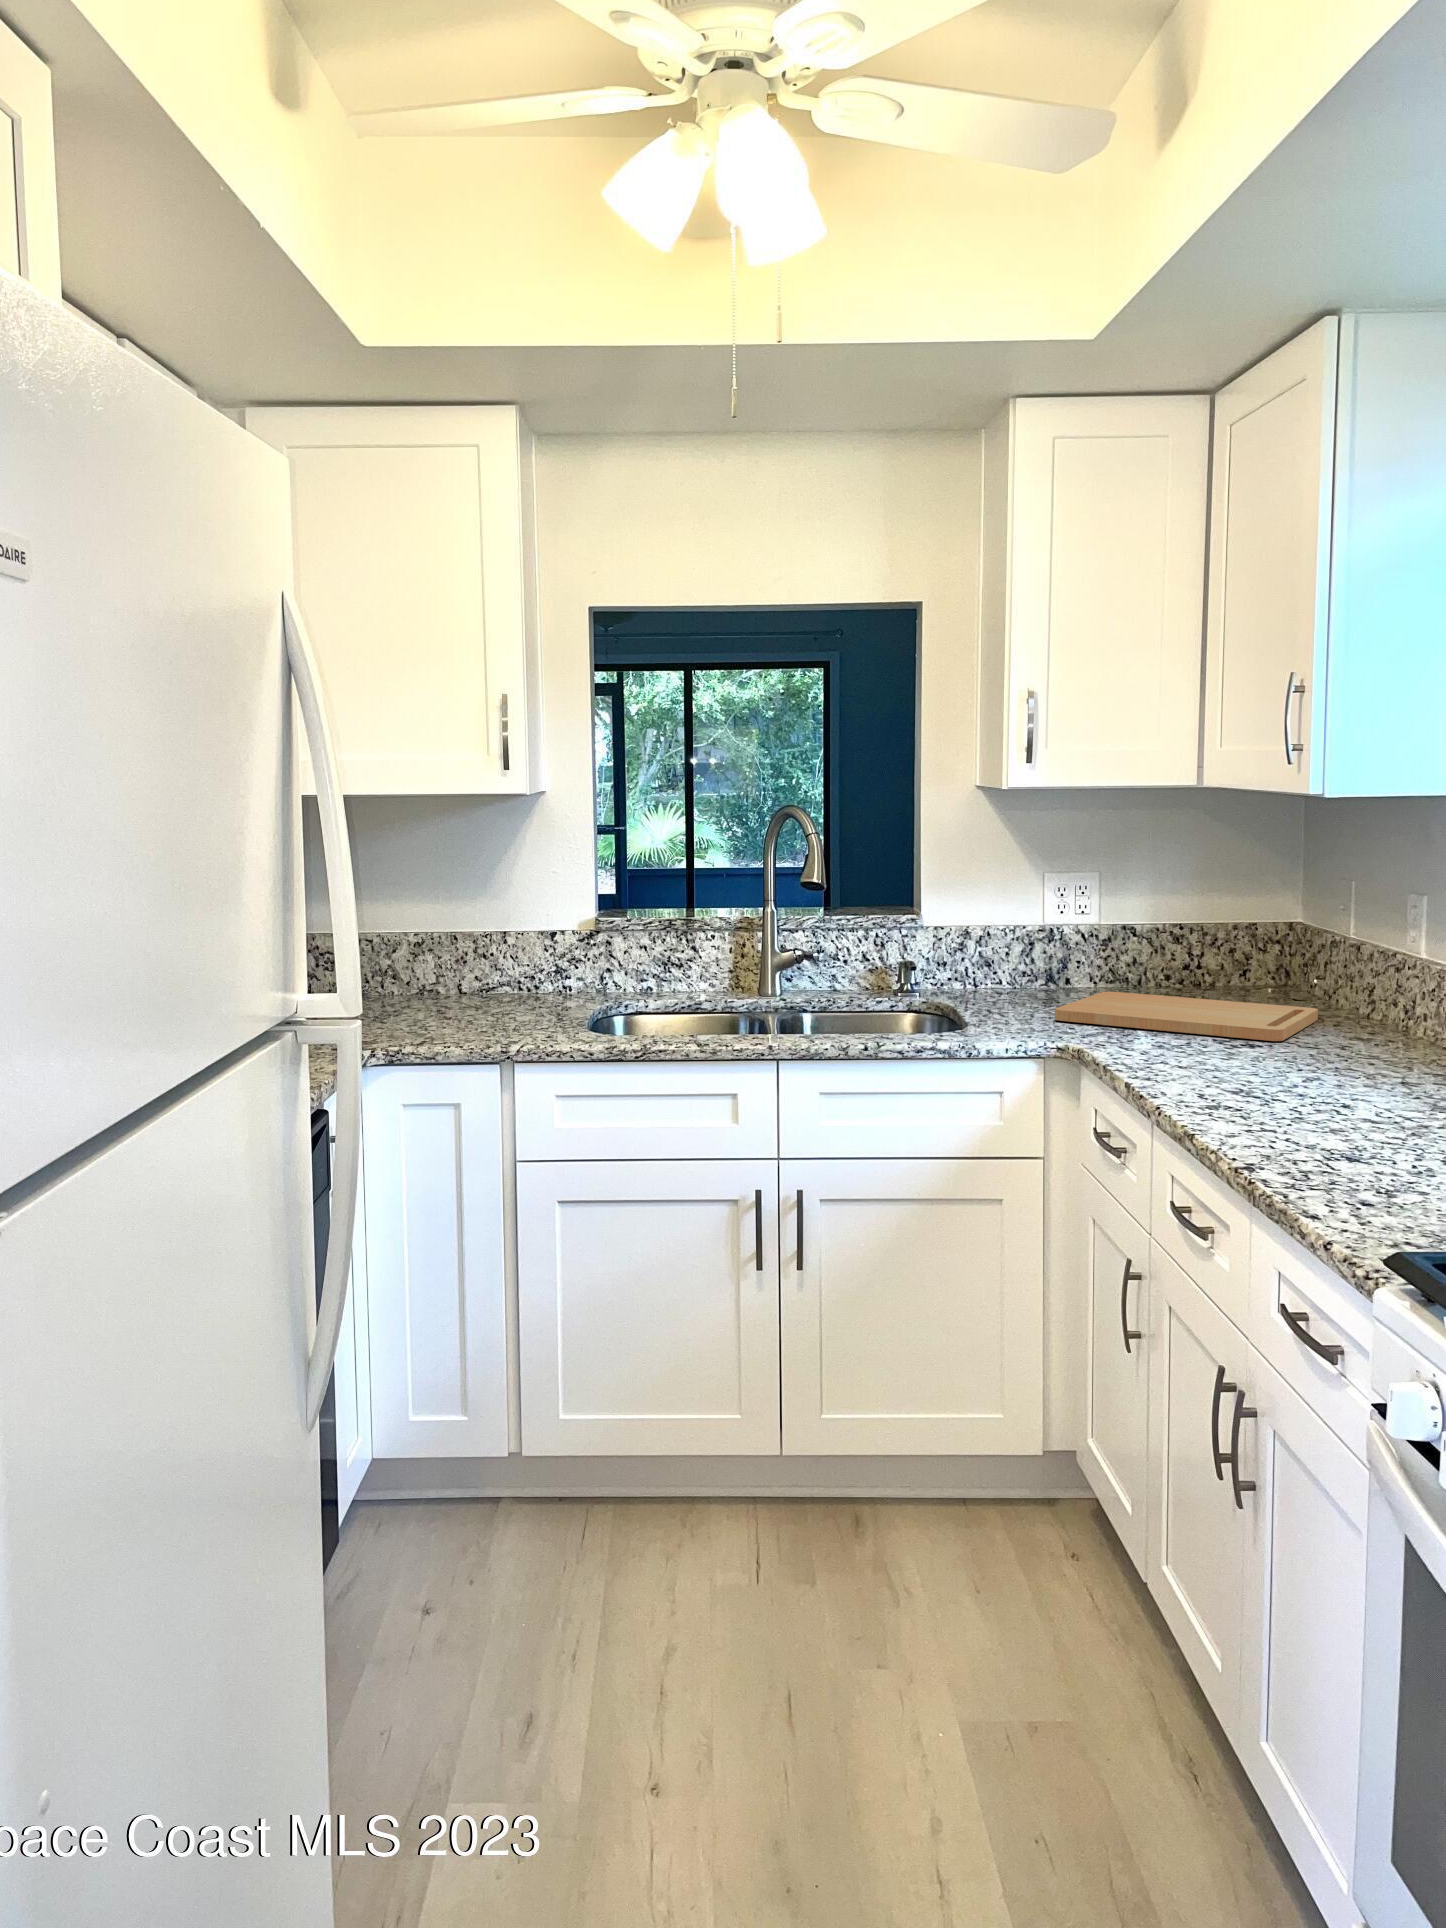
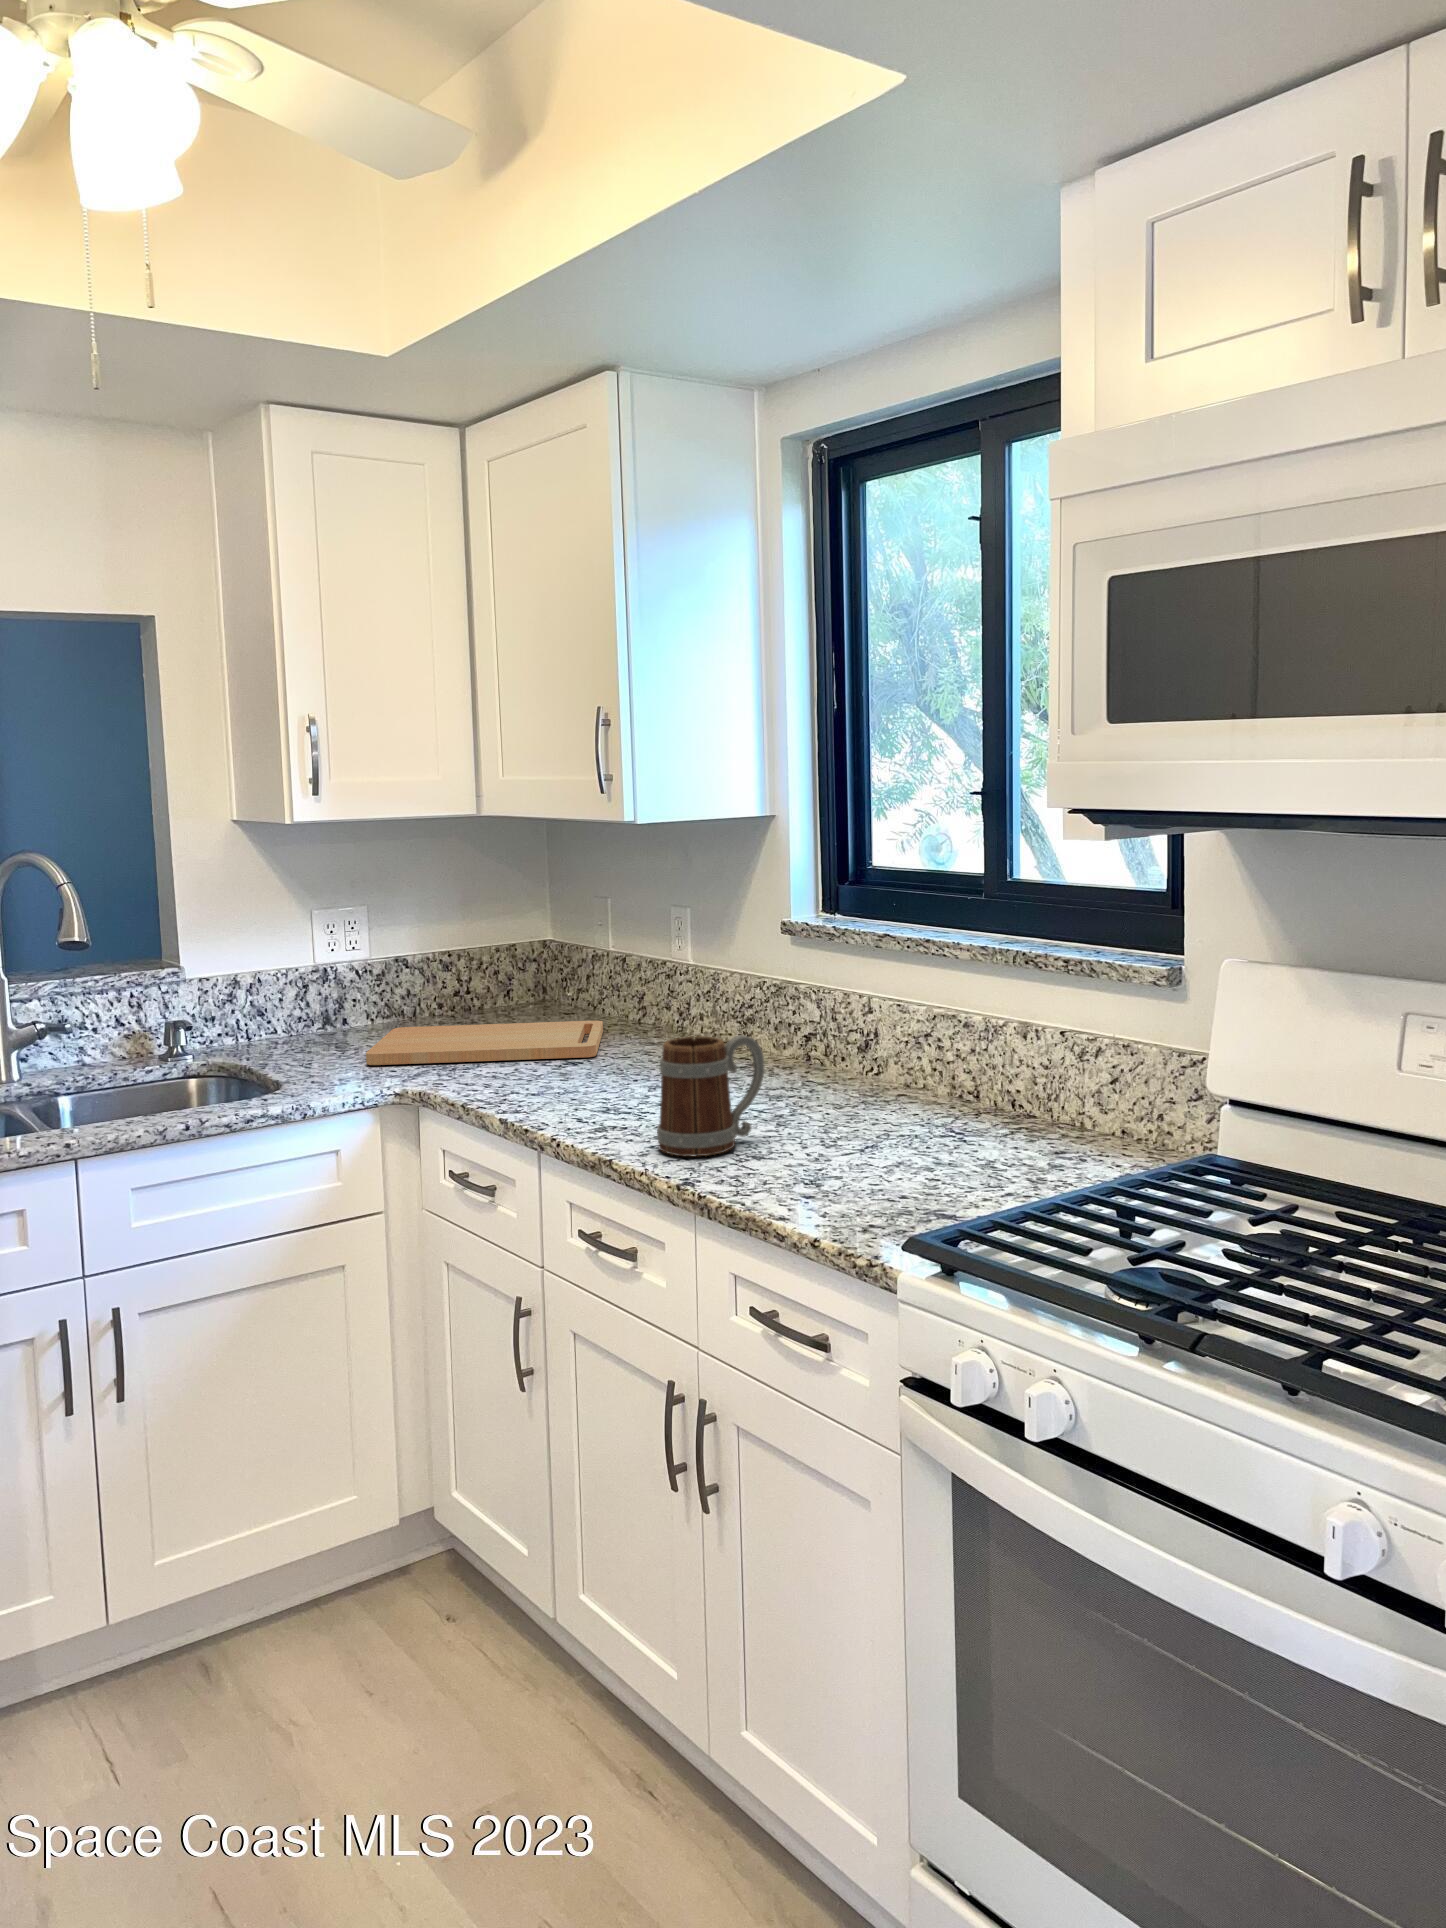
mug: none [1247,1020,1384,1147] -> present [657,1035,764,1157]

